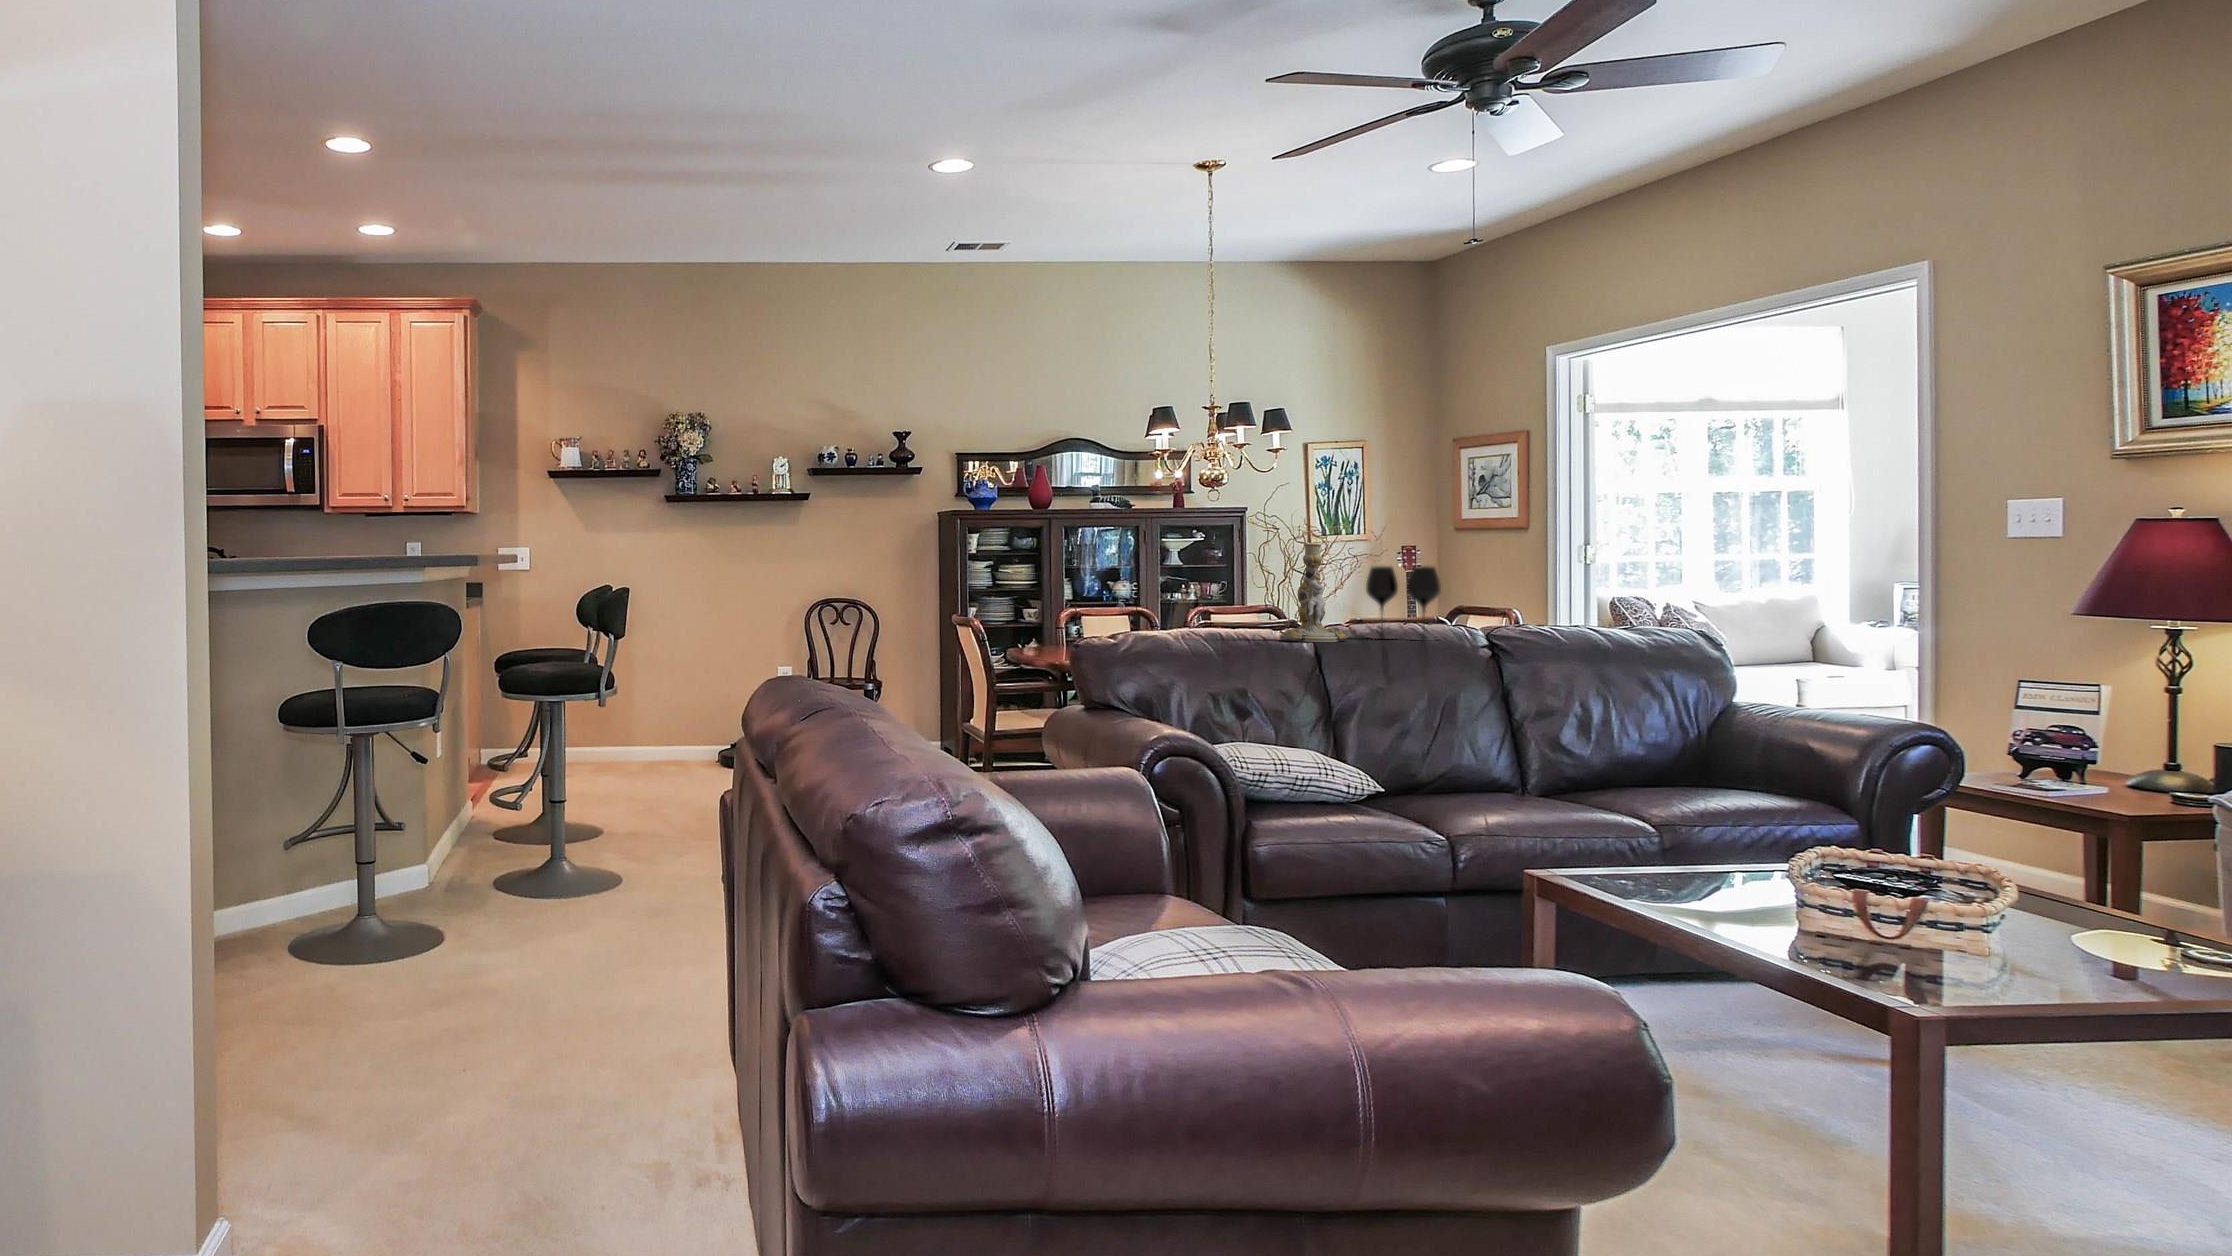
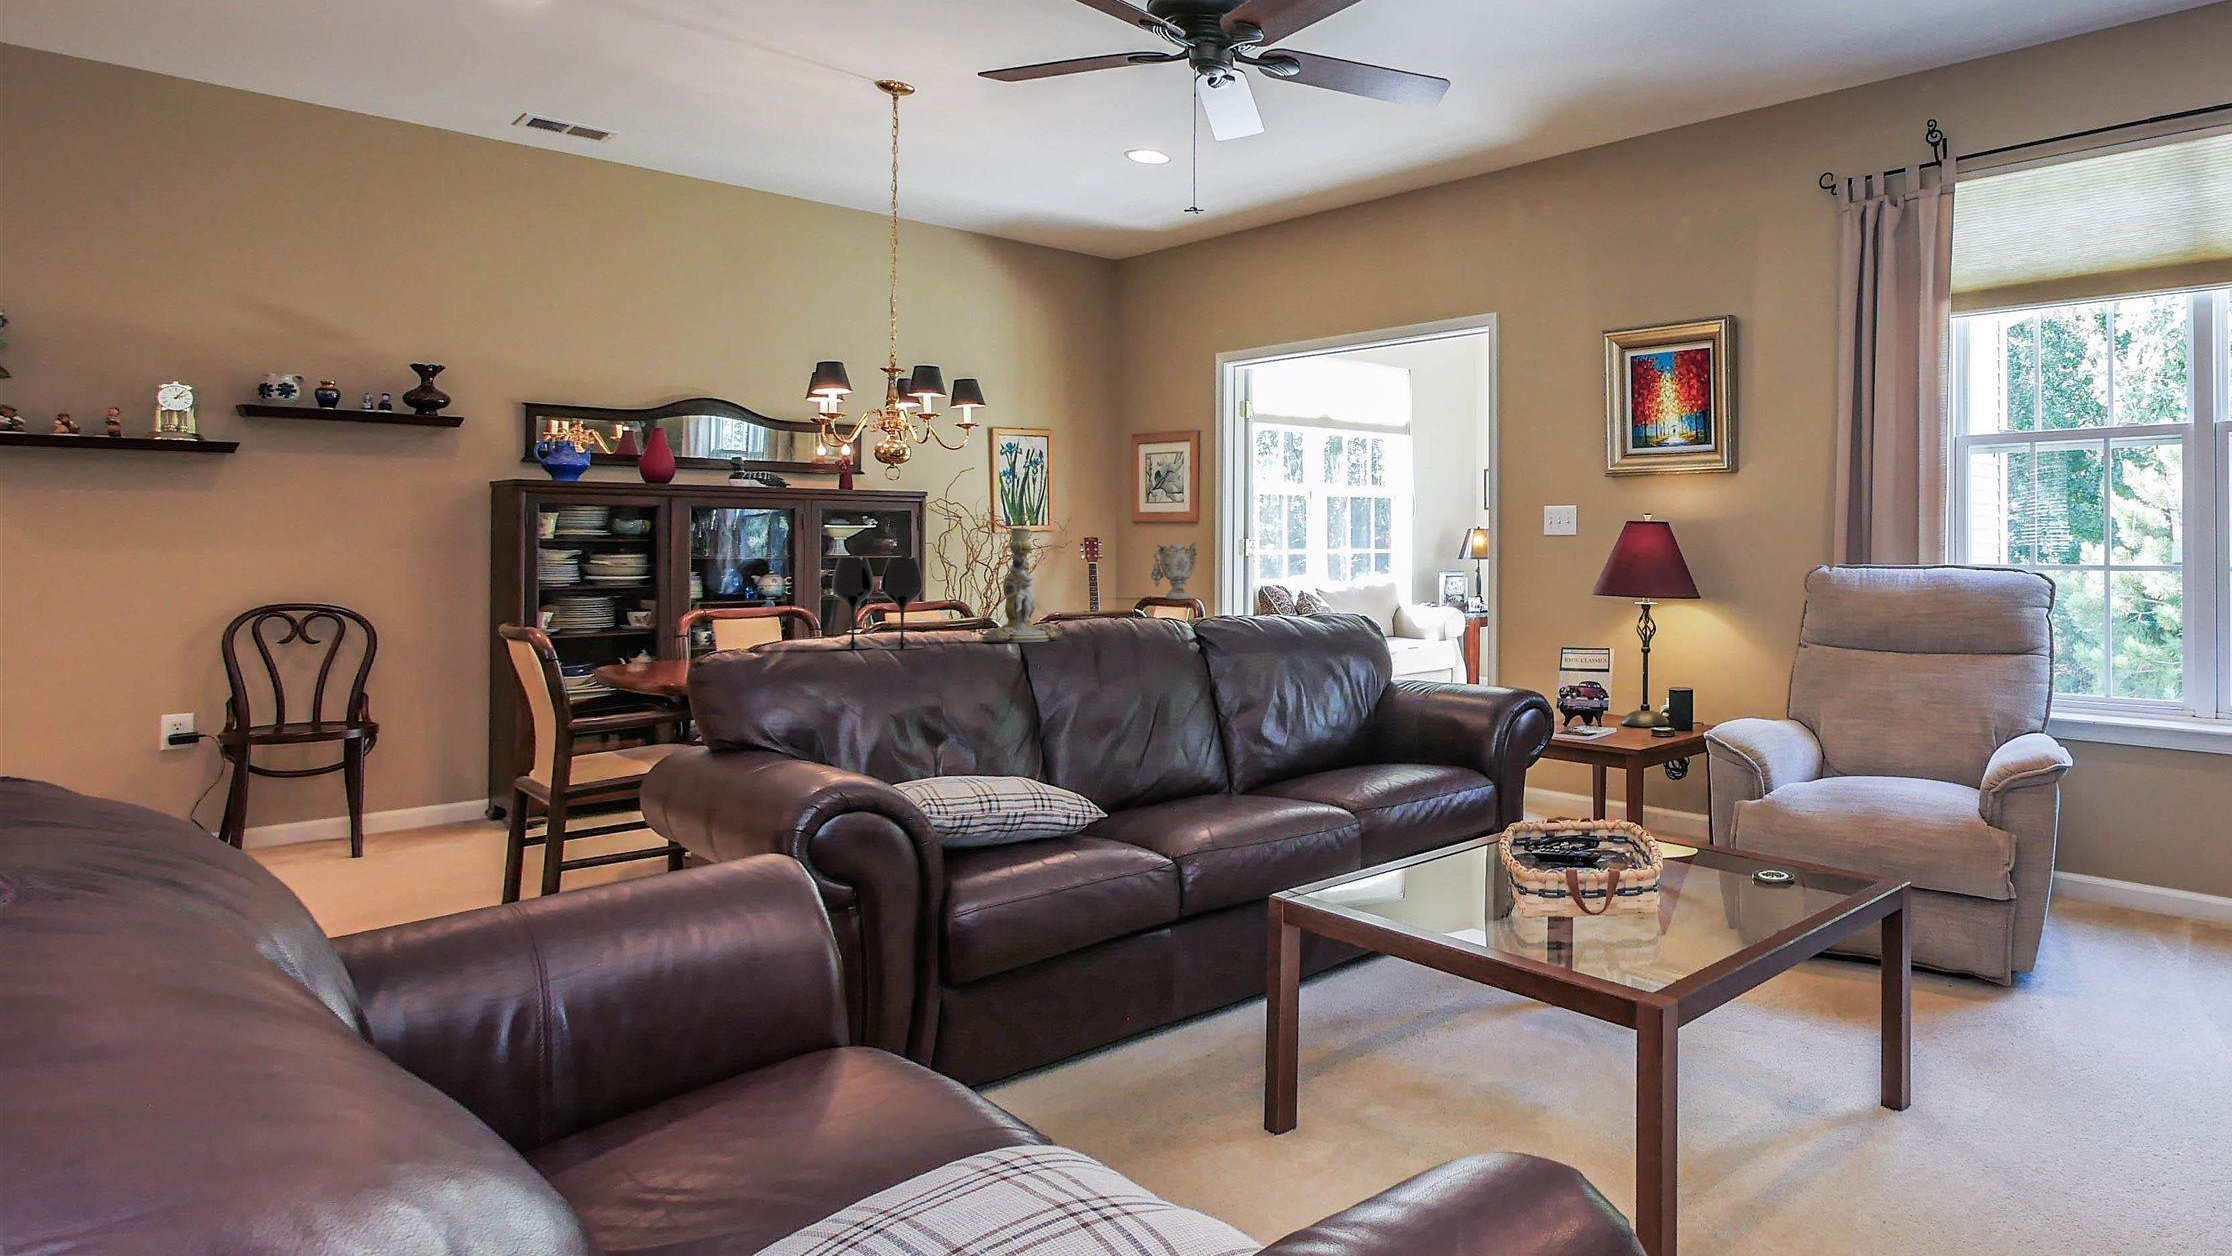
vase: none [1472,547,1533,606] -> present [1151,541,1197,599]
wine glass: present [1366,566,1441,641] -> present [831,557,923,650]

